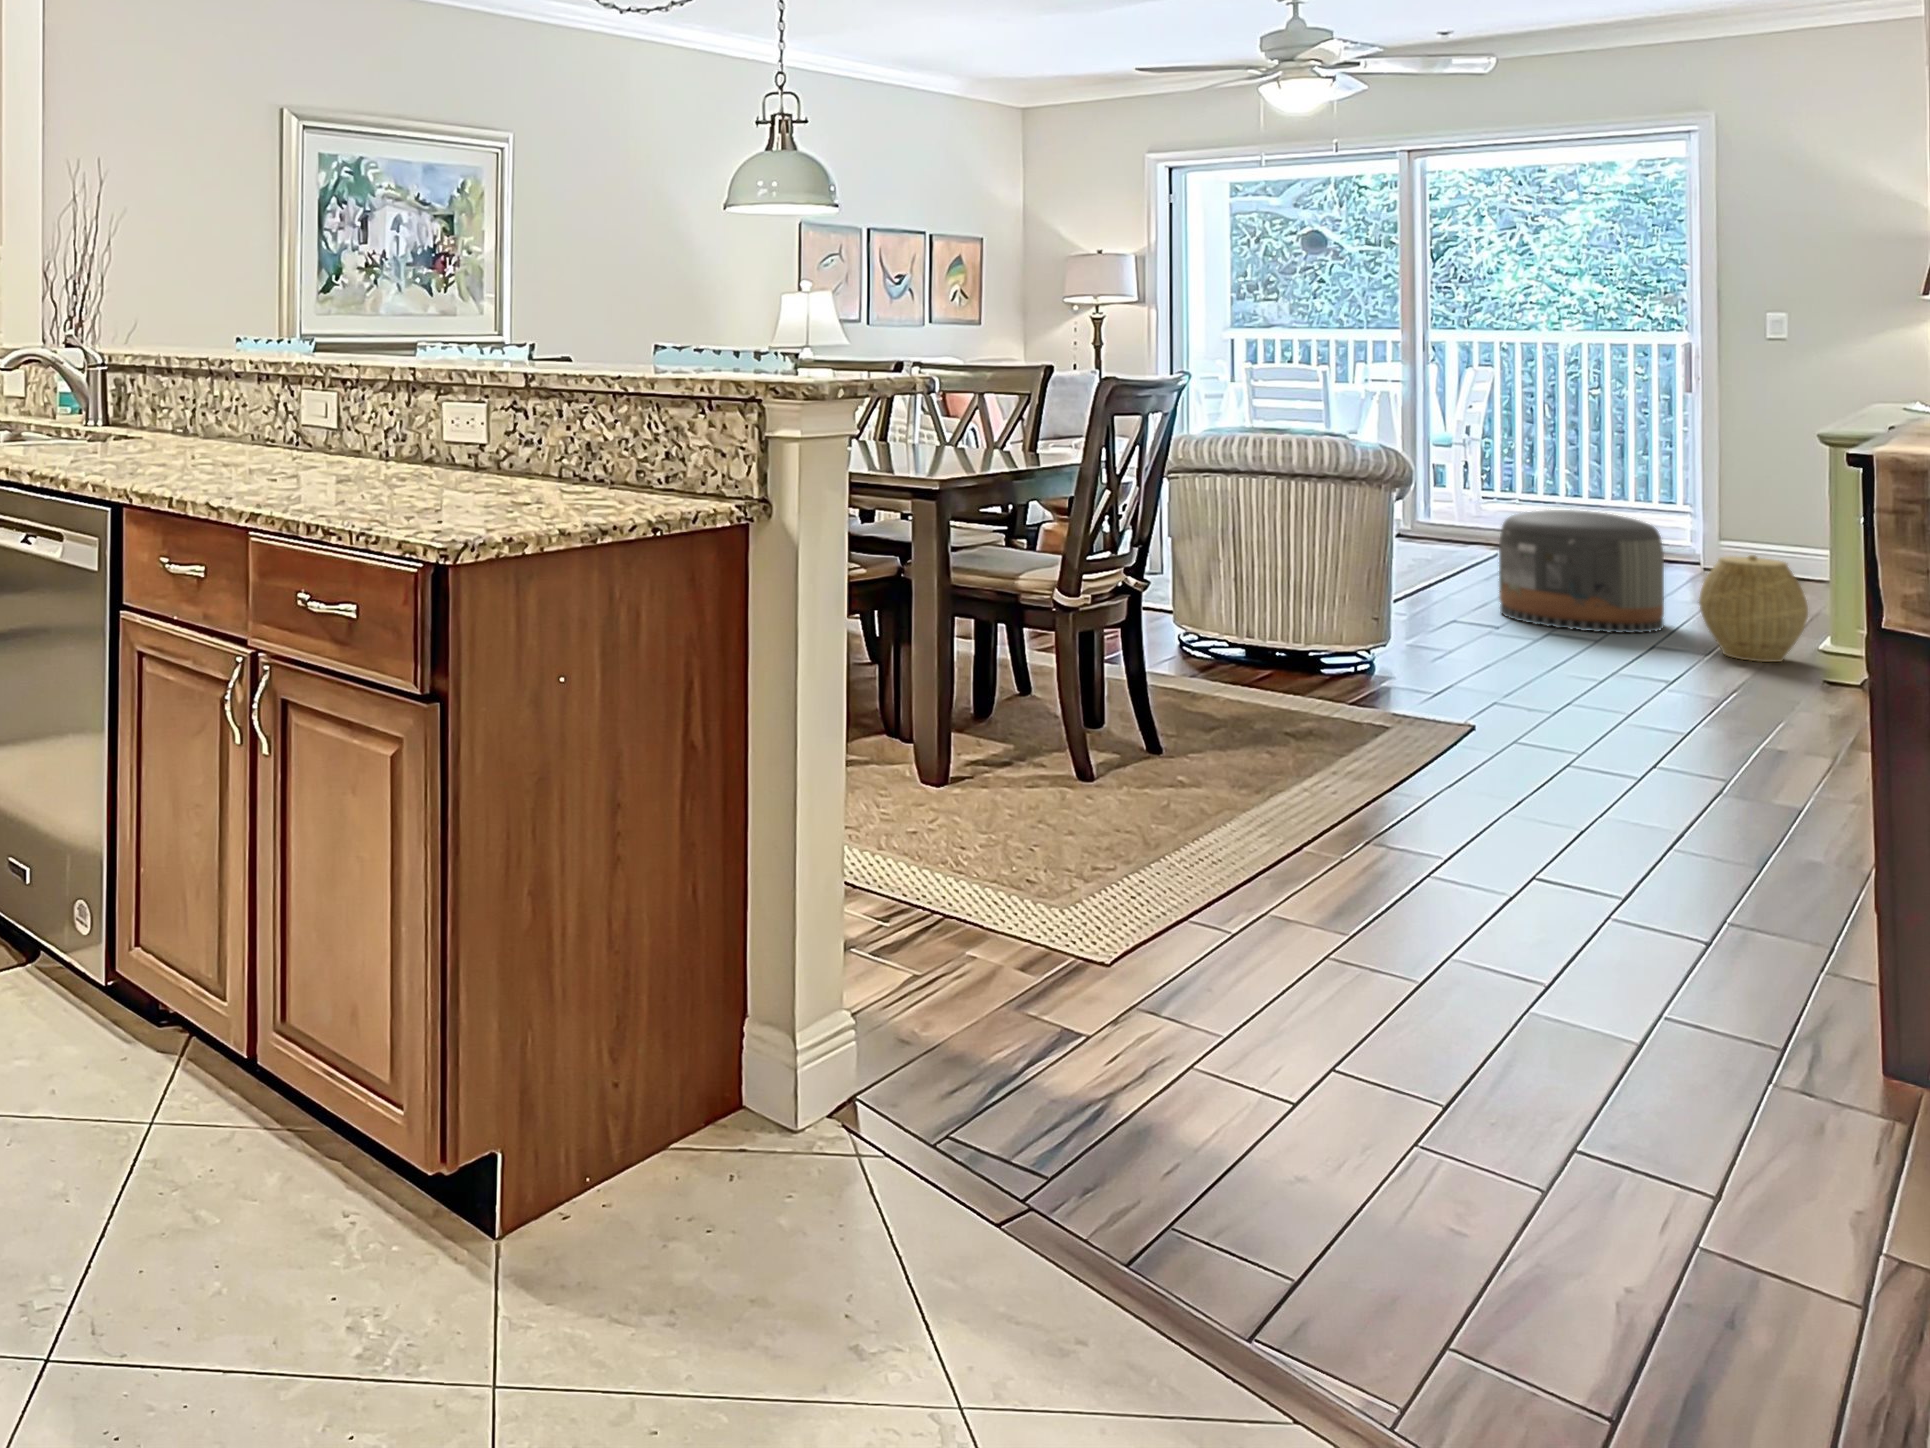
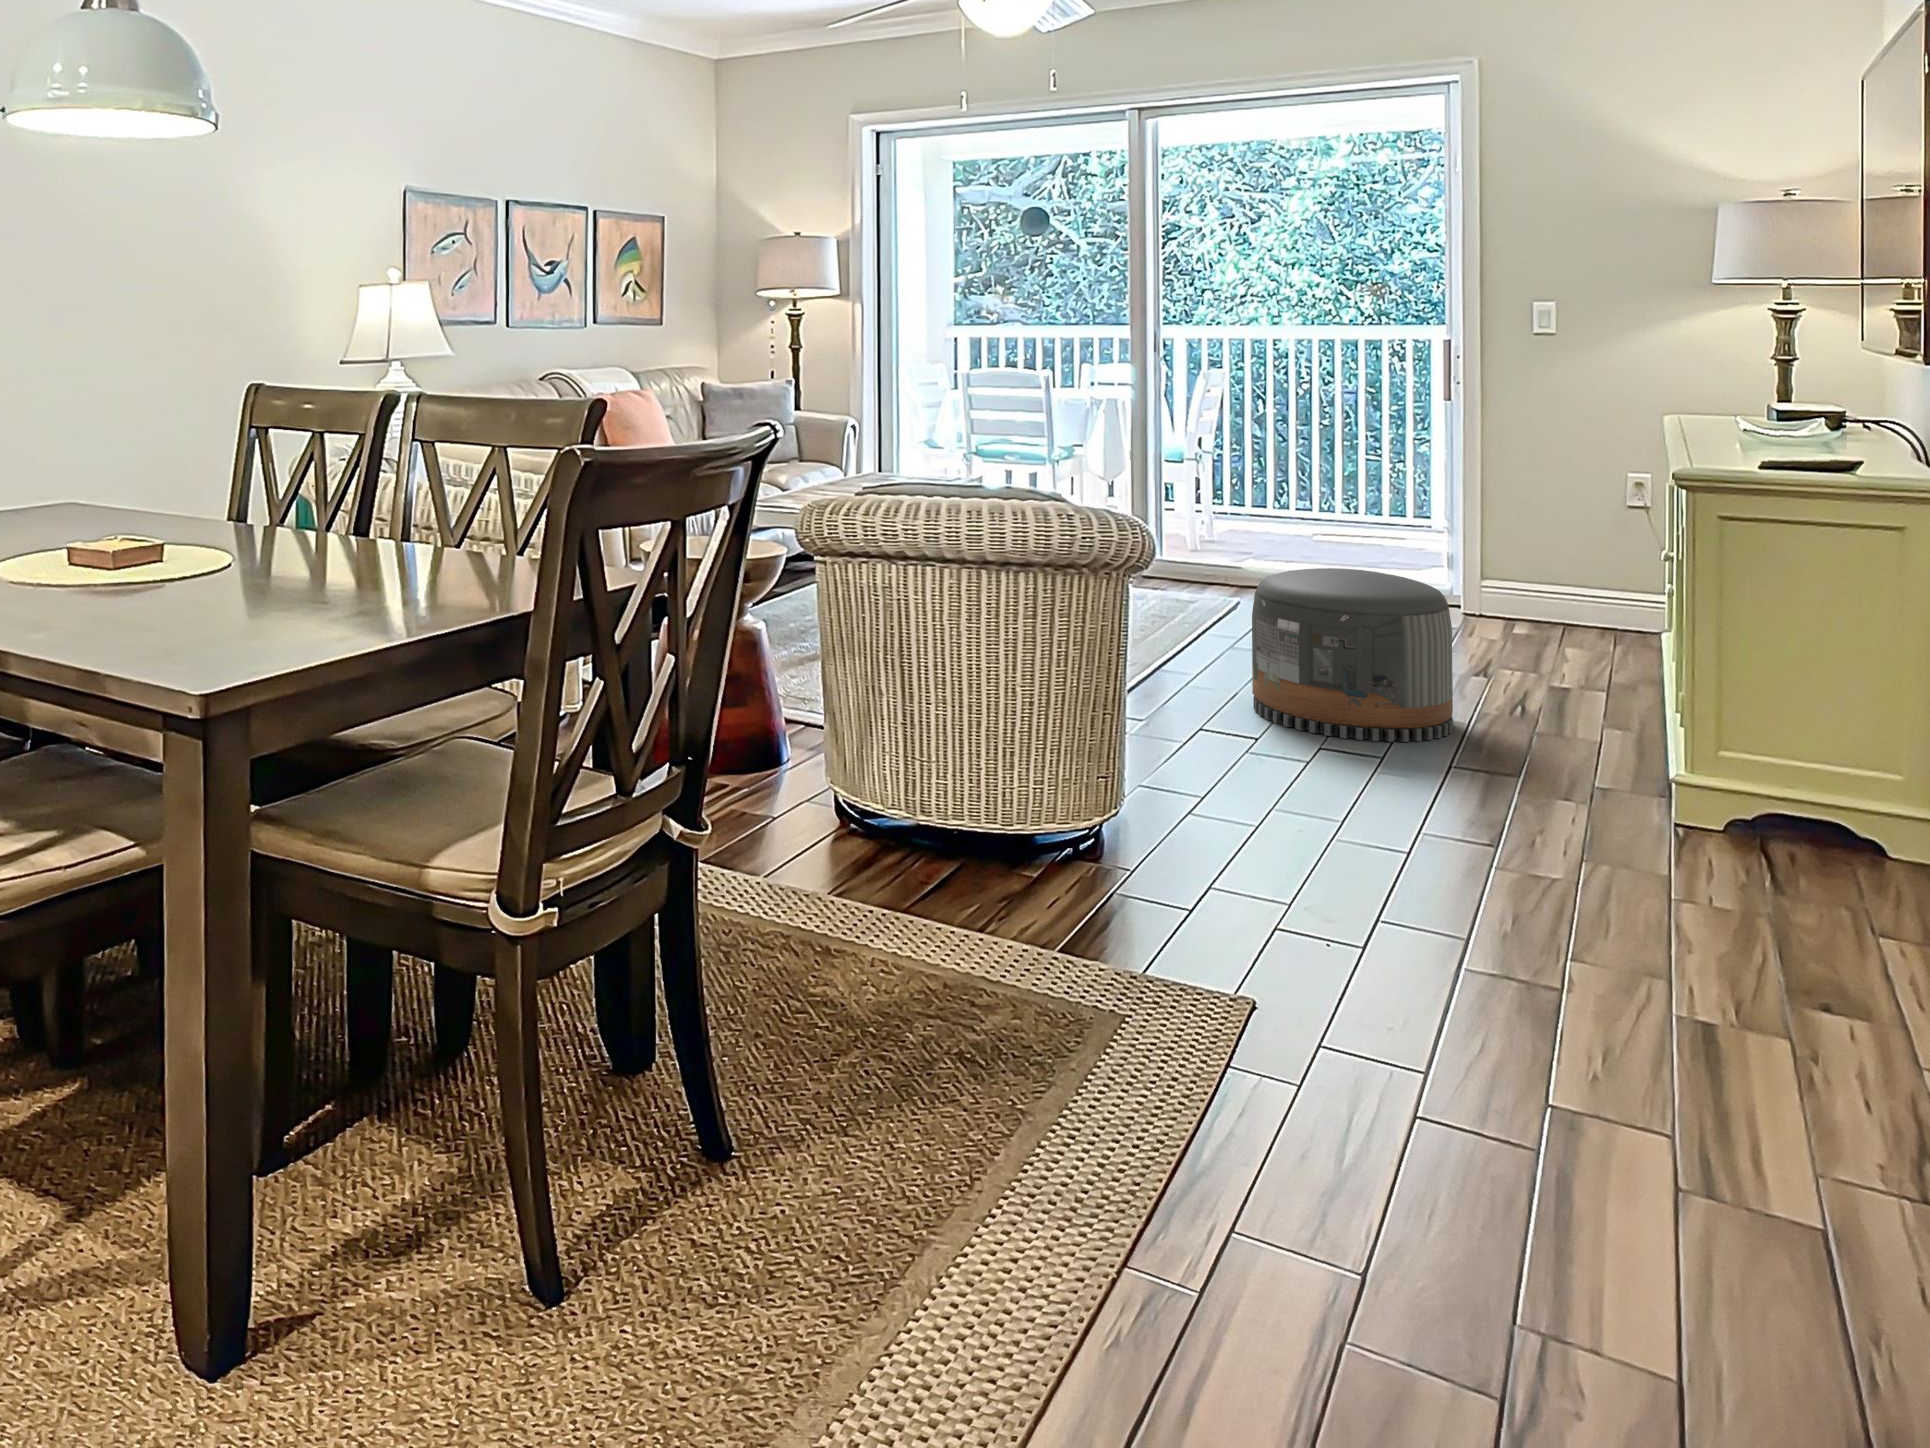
woven basket: present [1699,555,1808,662] -> none [1510,640,1649,793]

